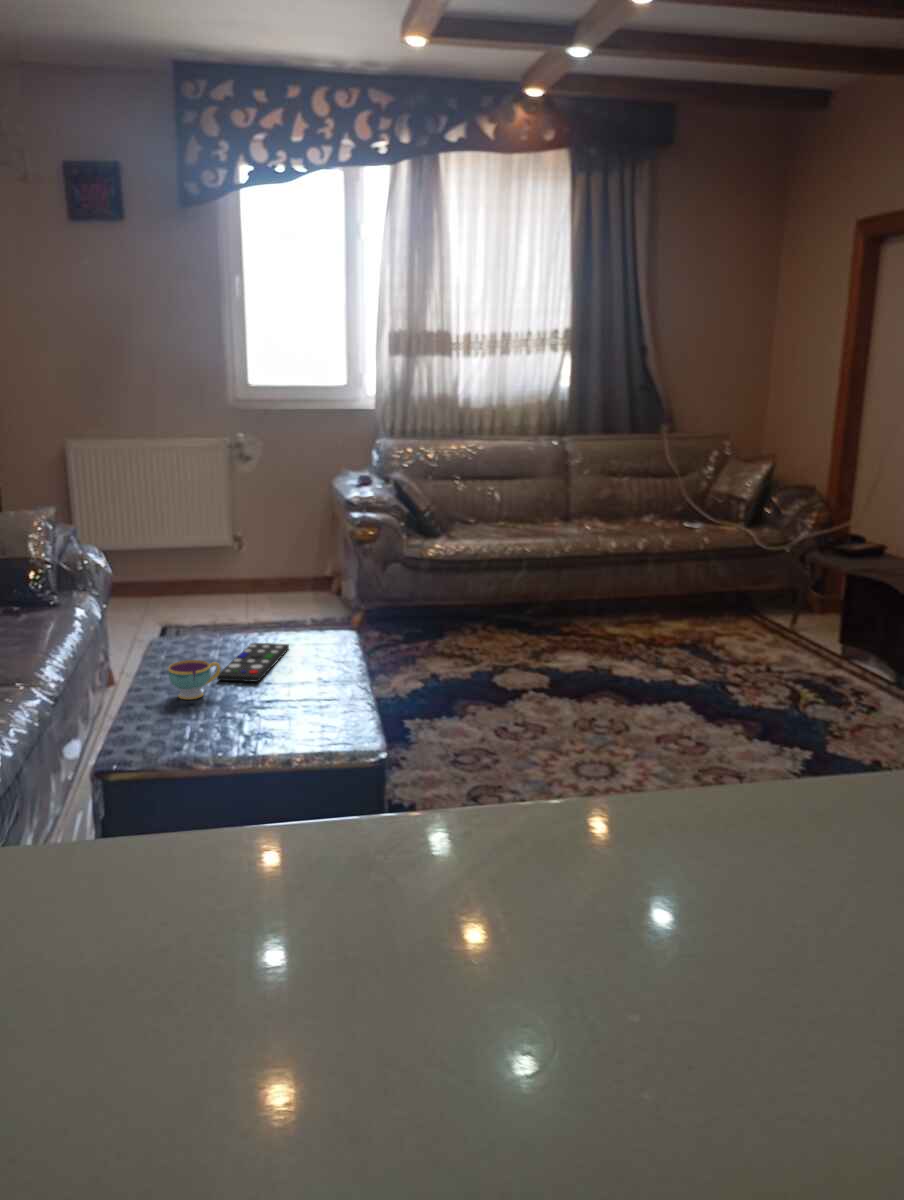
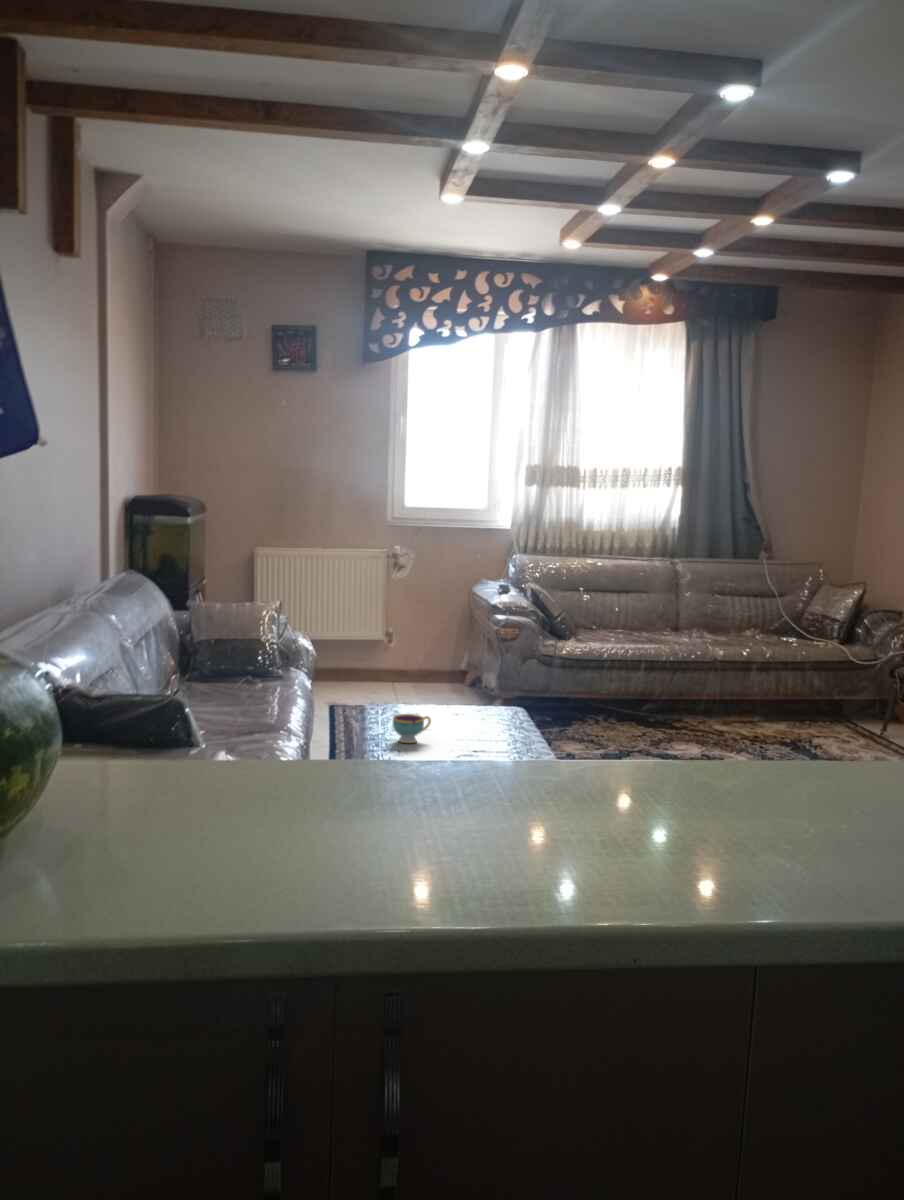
remote control: present [217,643,289,682] -> none [424,708,471,735]

